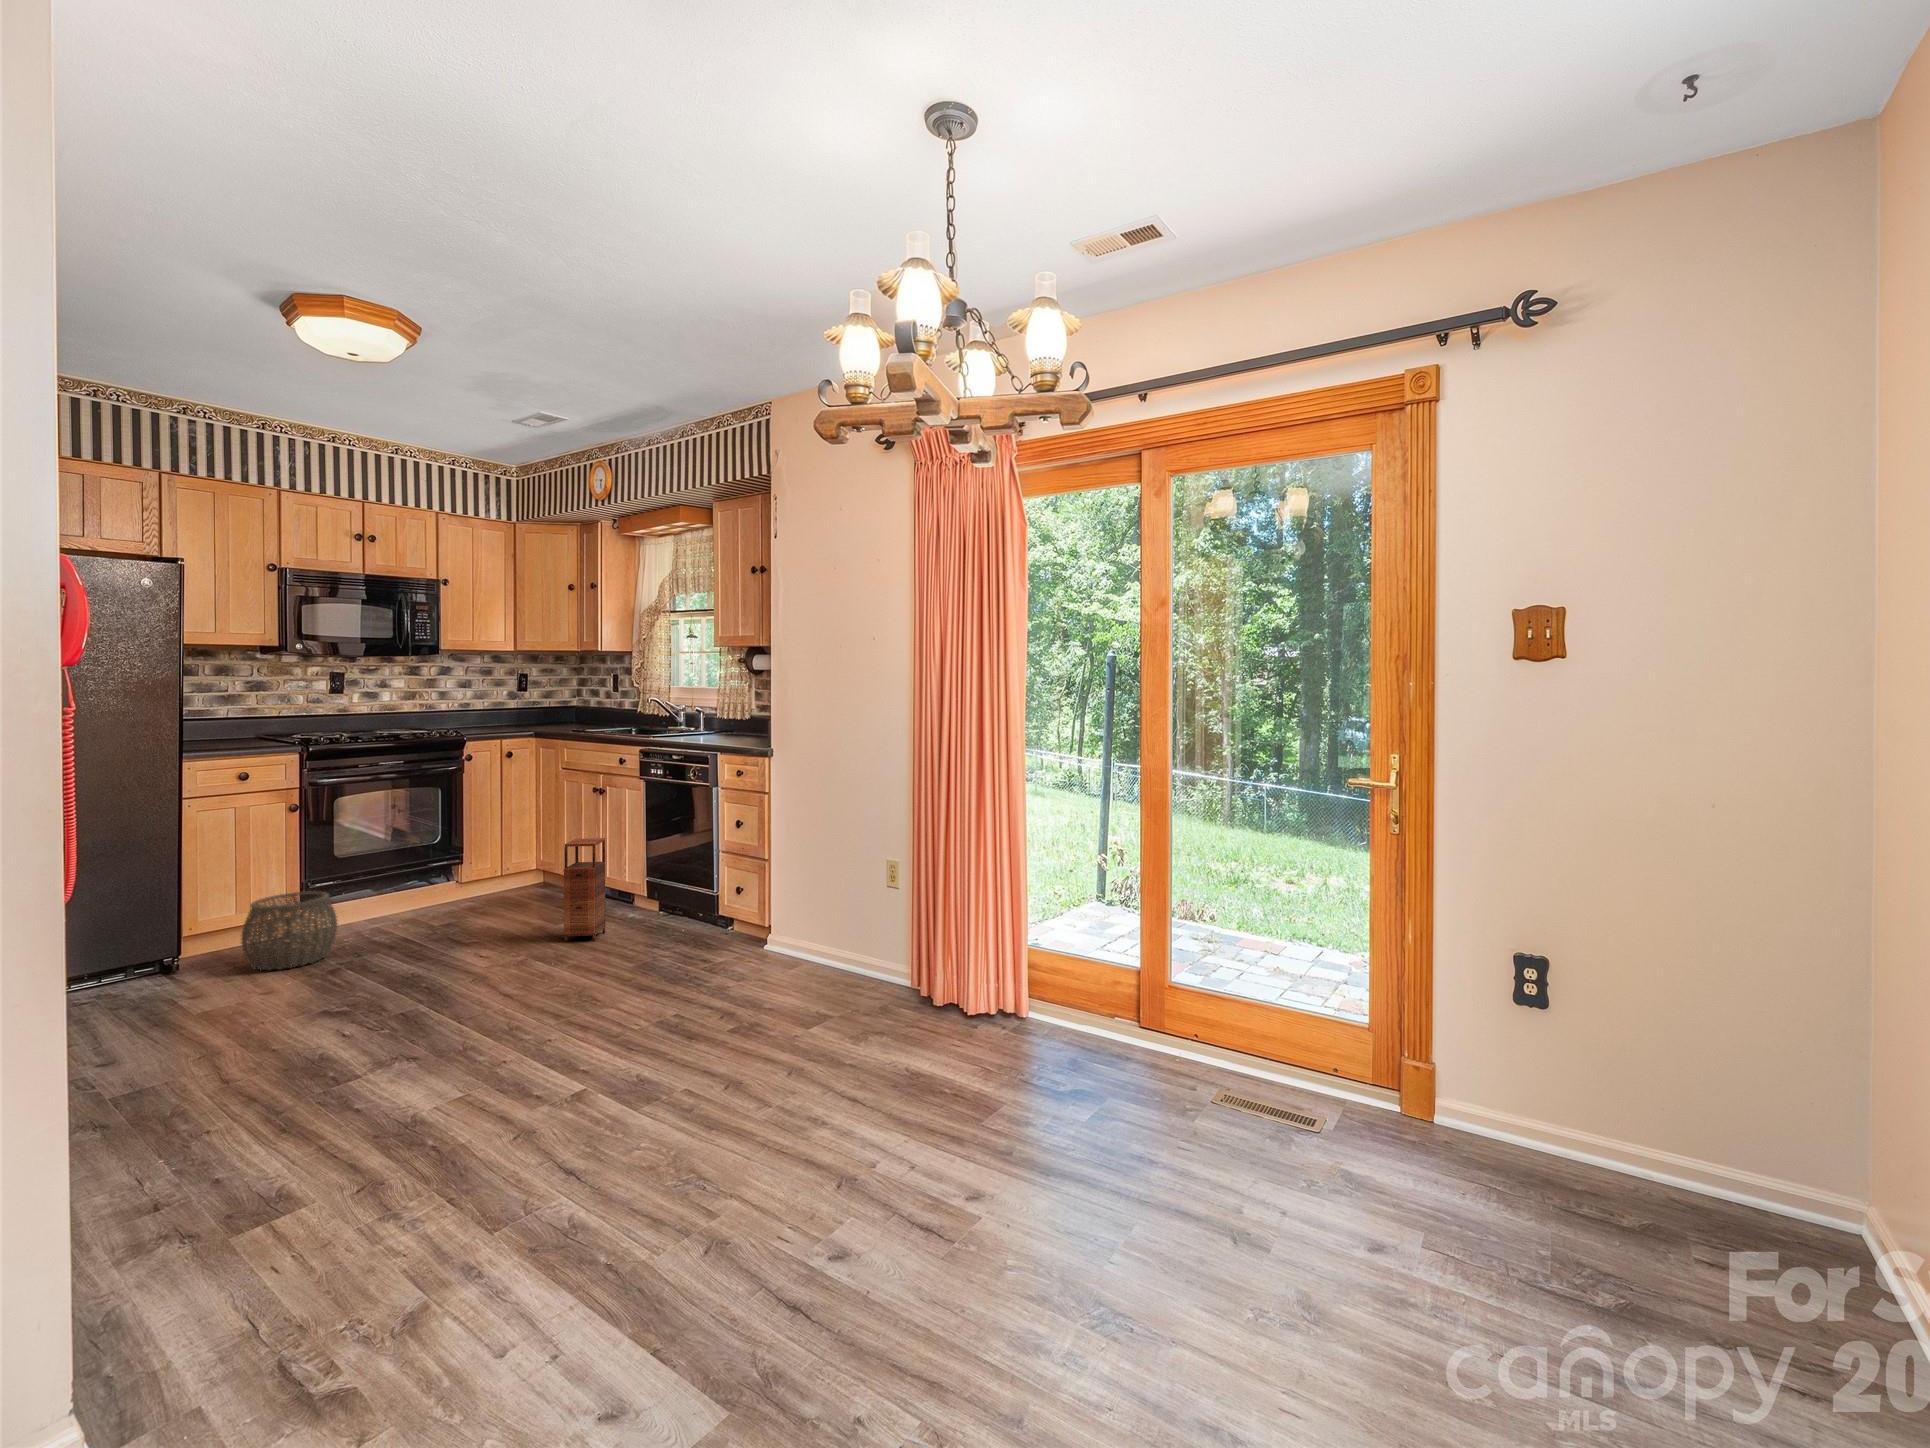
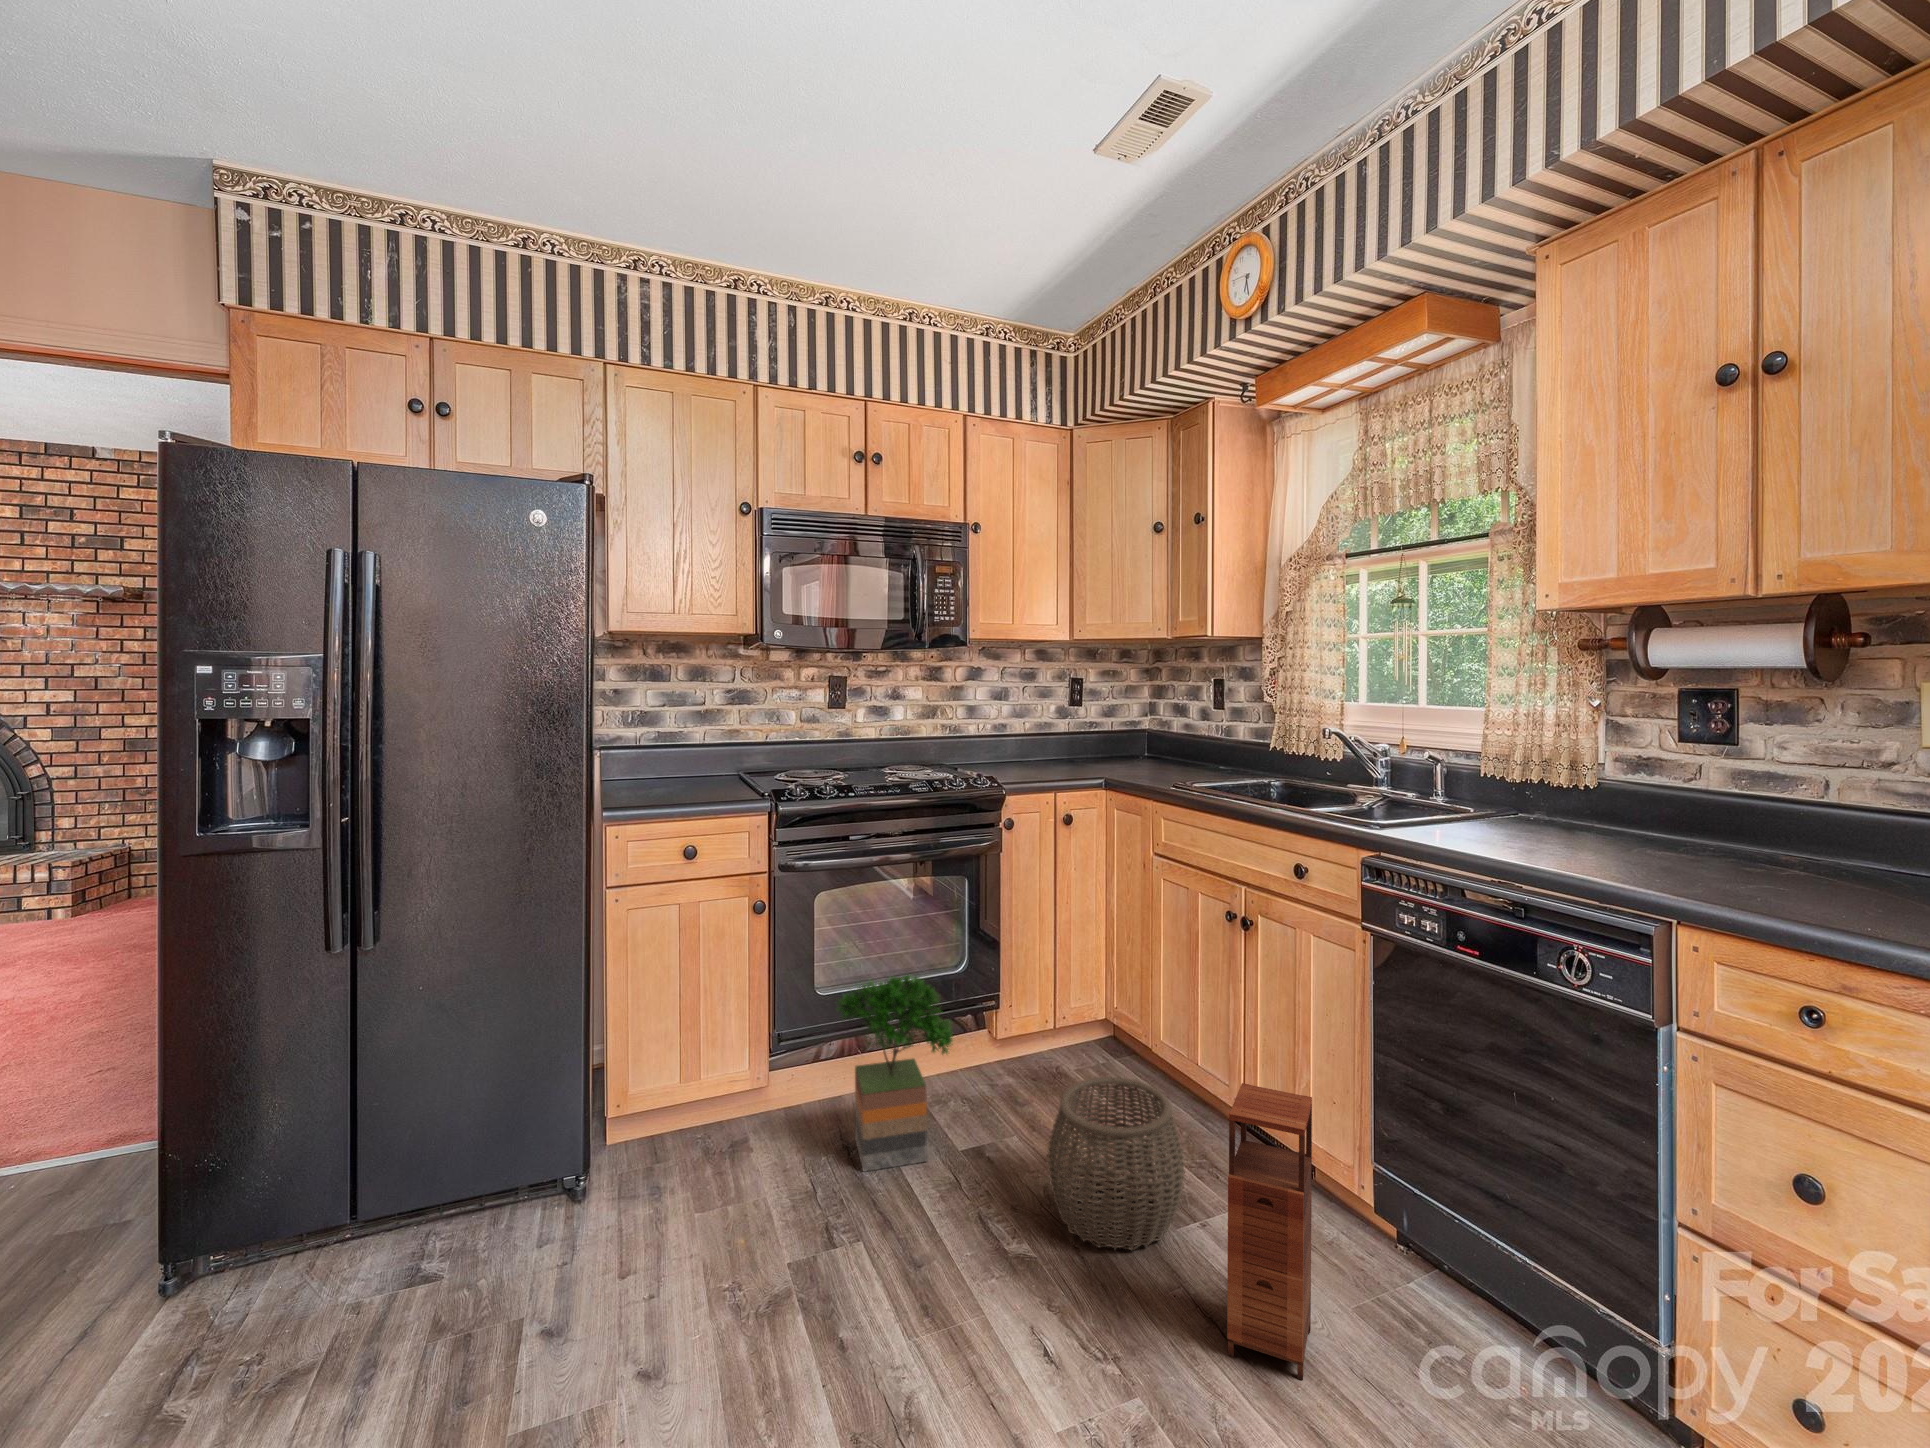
potted tree: none [349,835,431,936] -> present [837,975,953,1172]
woven basket: present [241,891,338,970] -> present [1047,1077,1185,1250]

